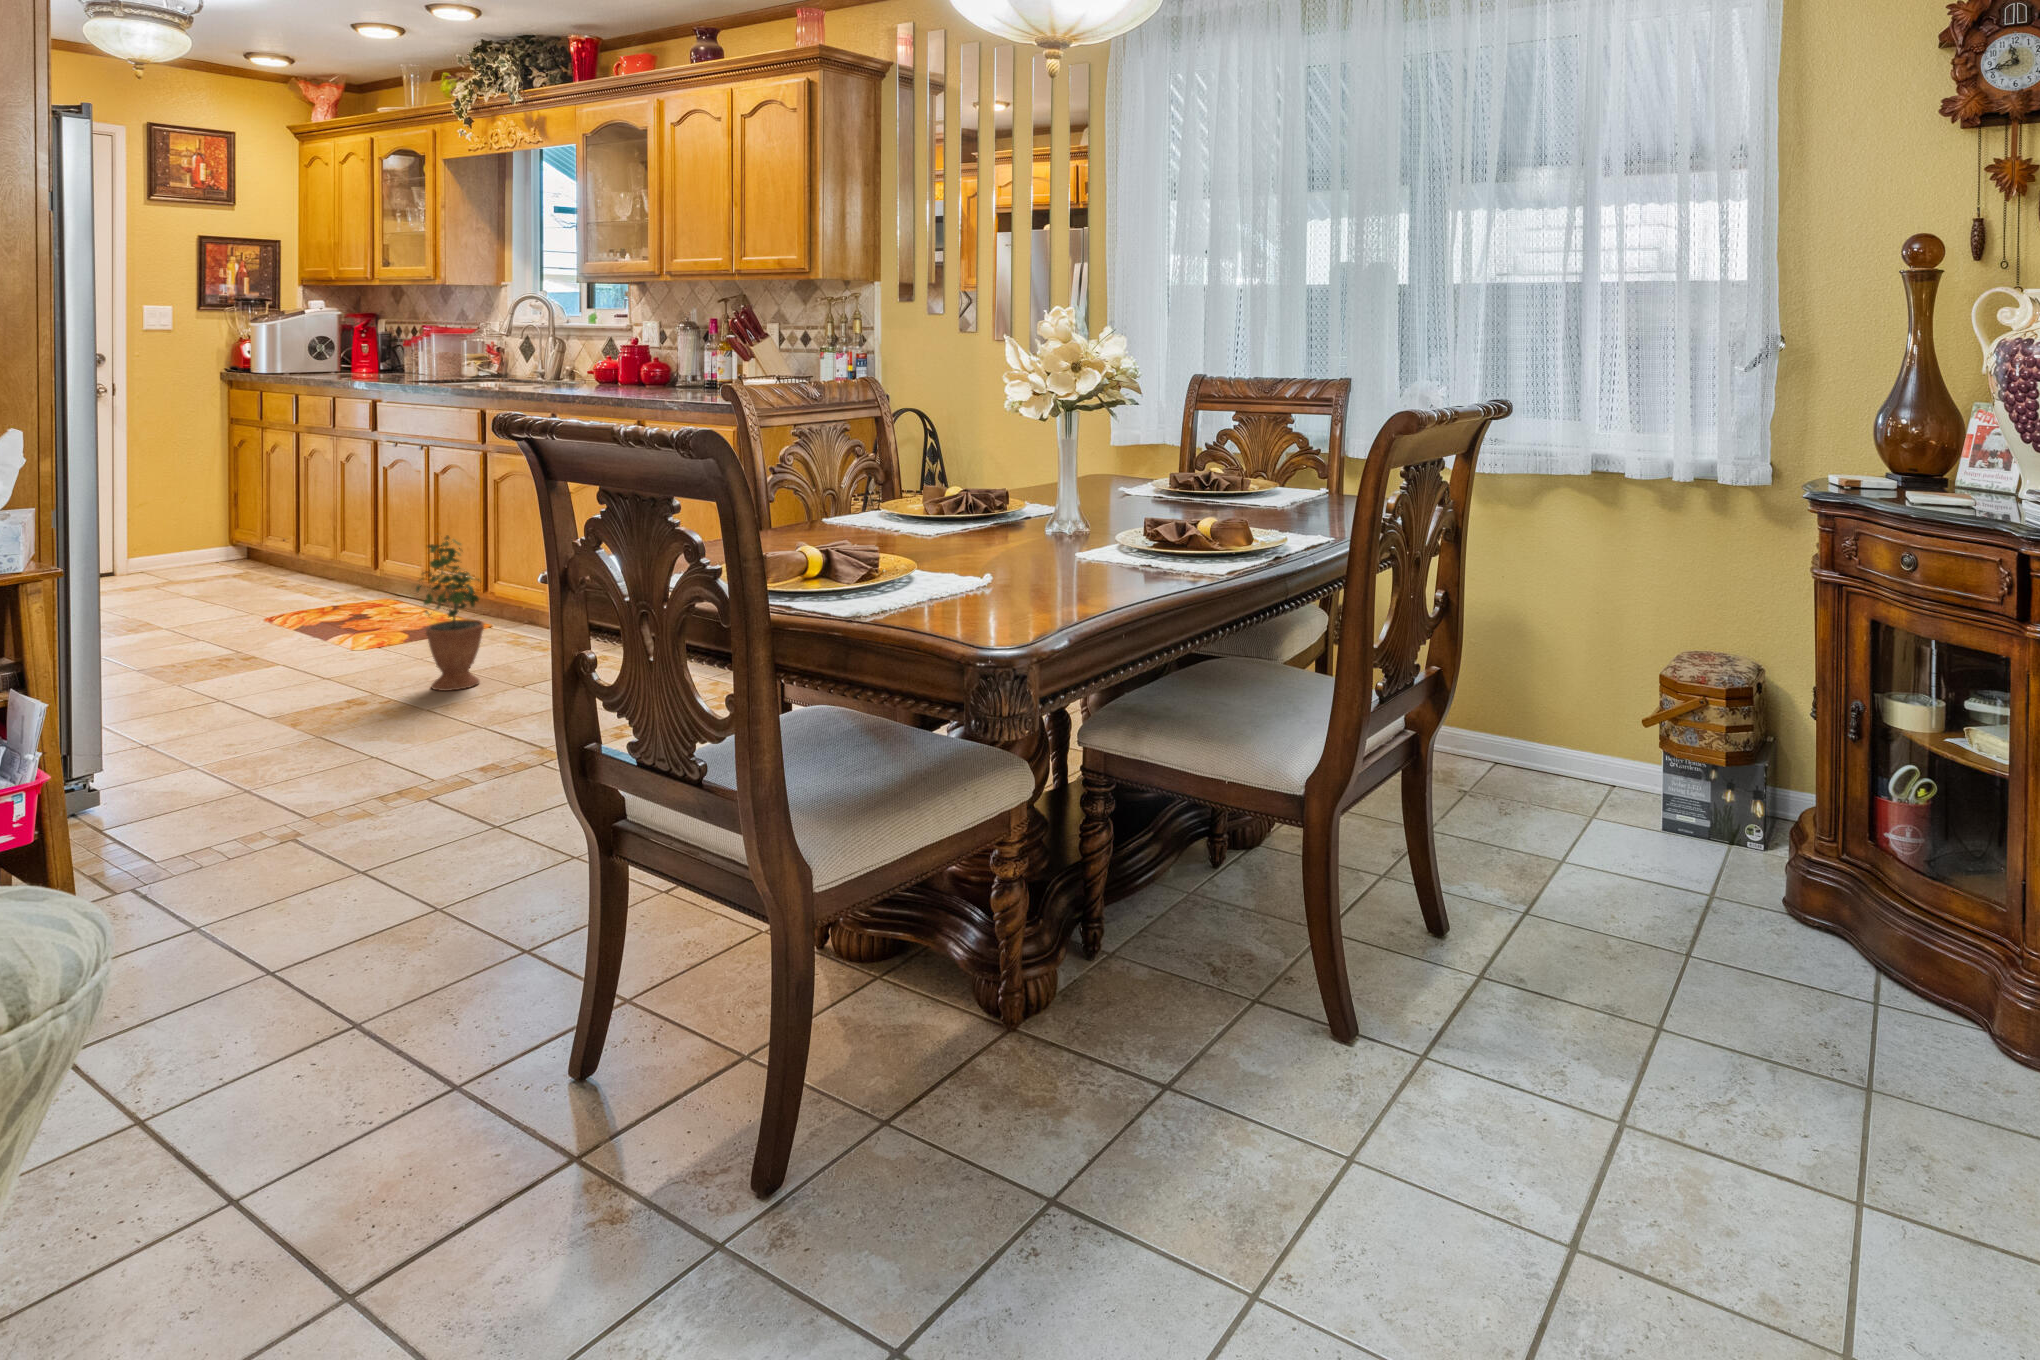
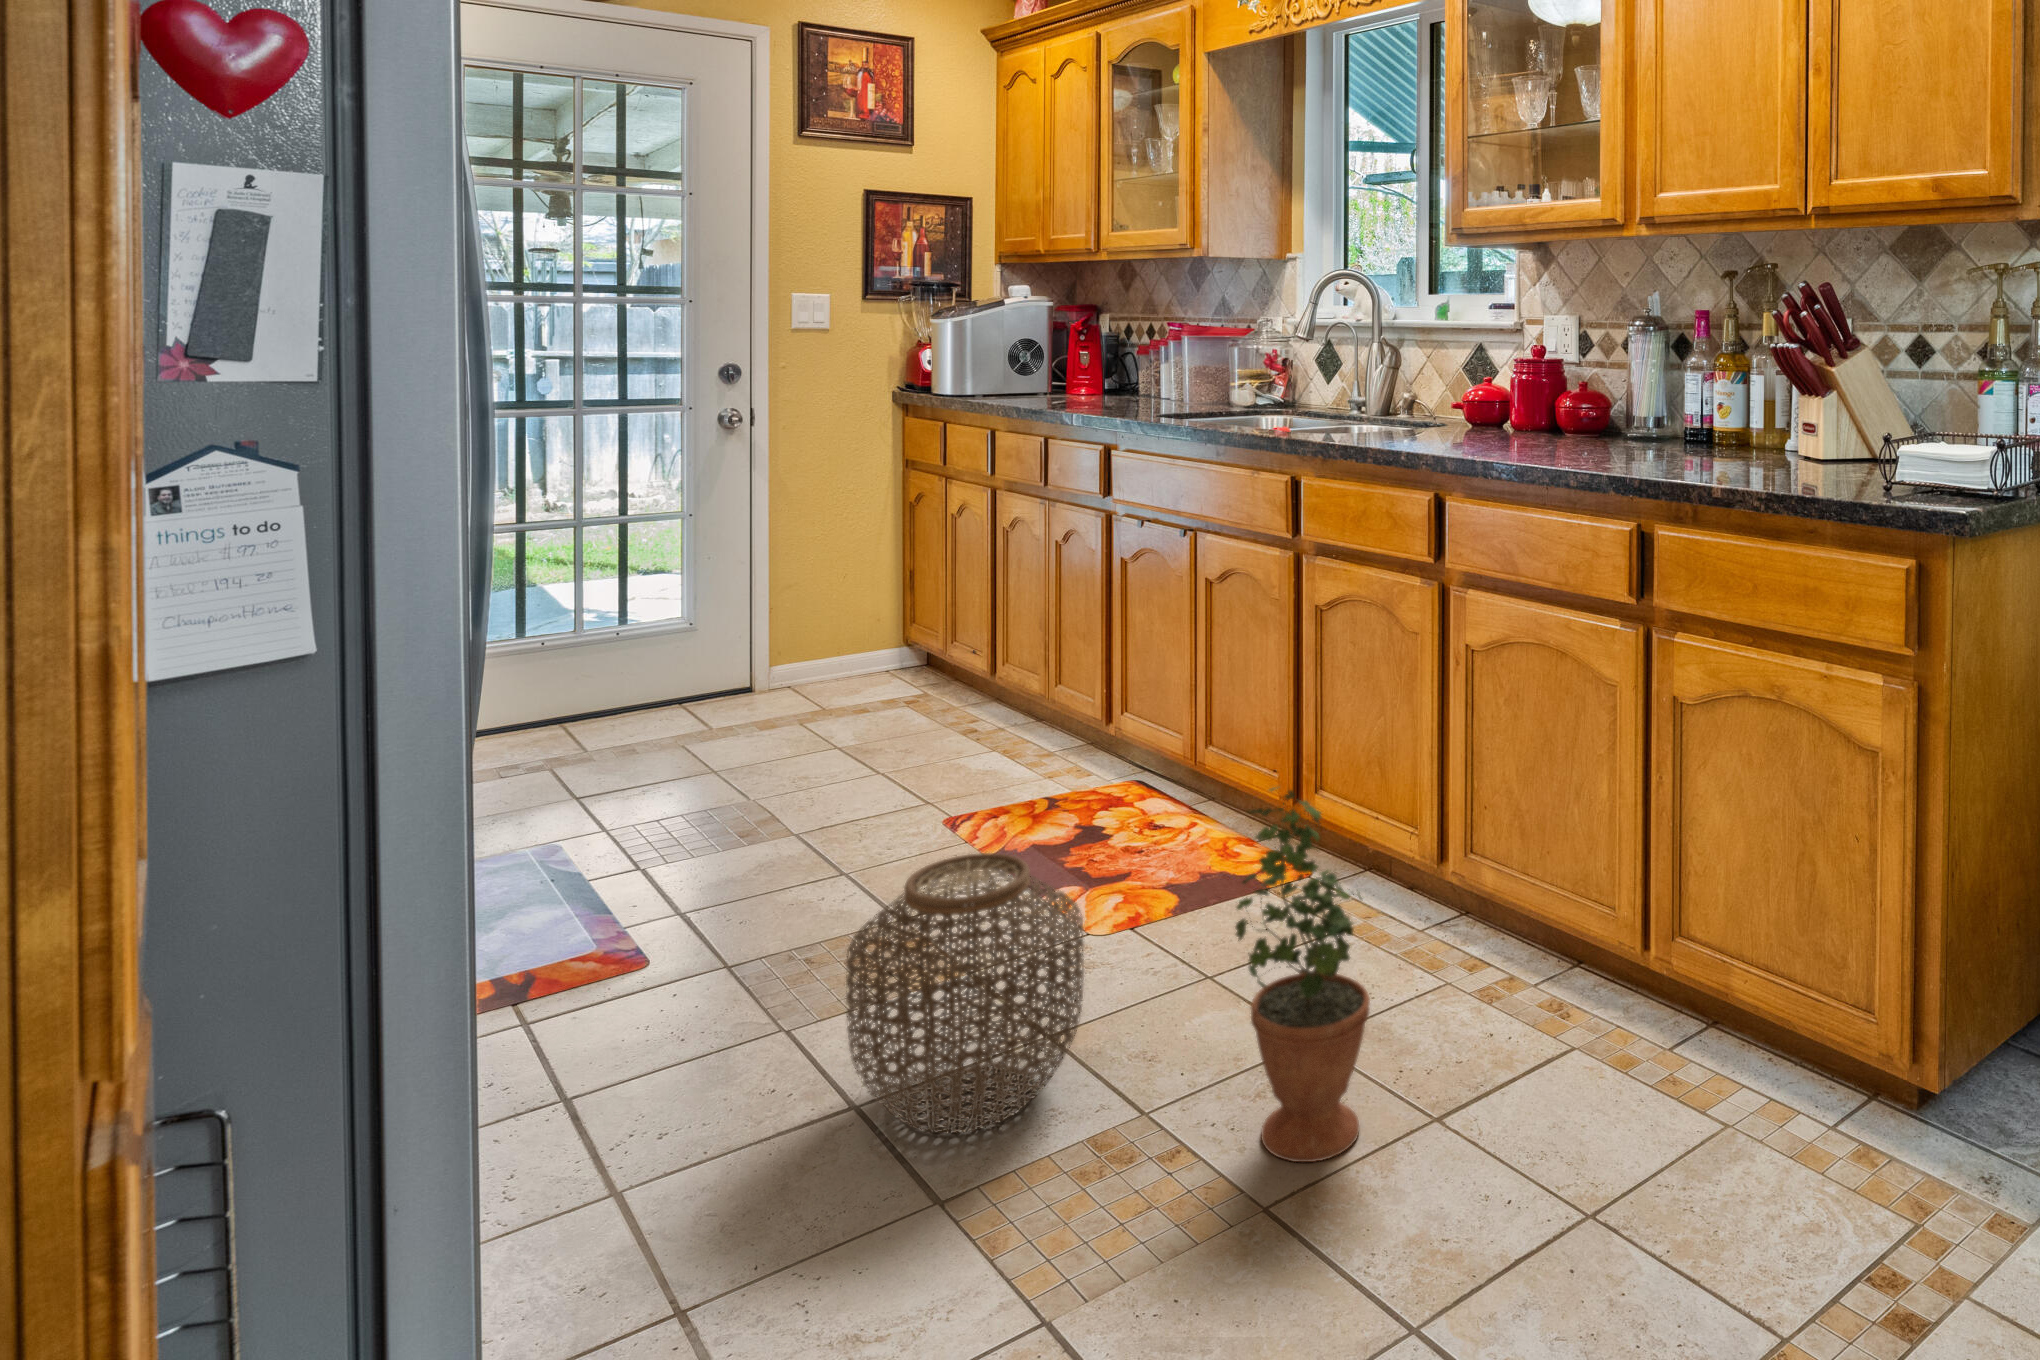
woven basket: none [223,576,346,694] -> present [846,853,1084,1133]

